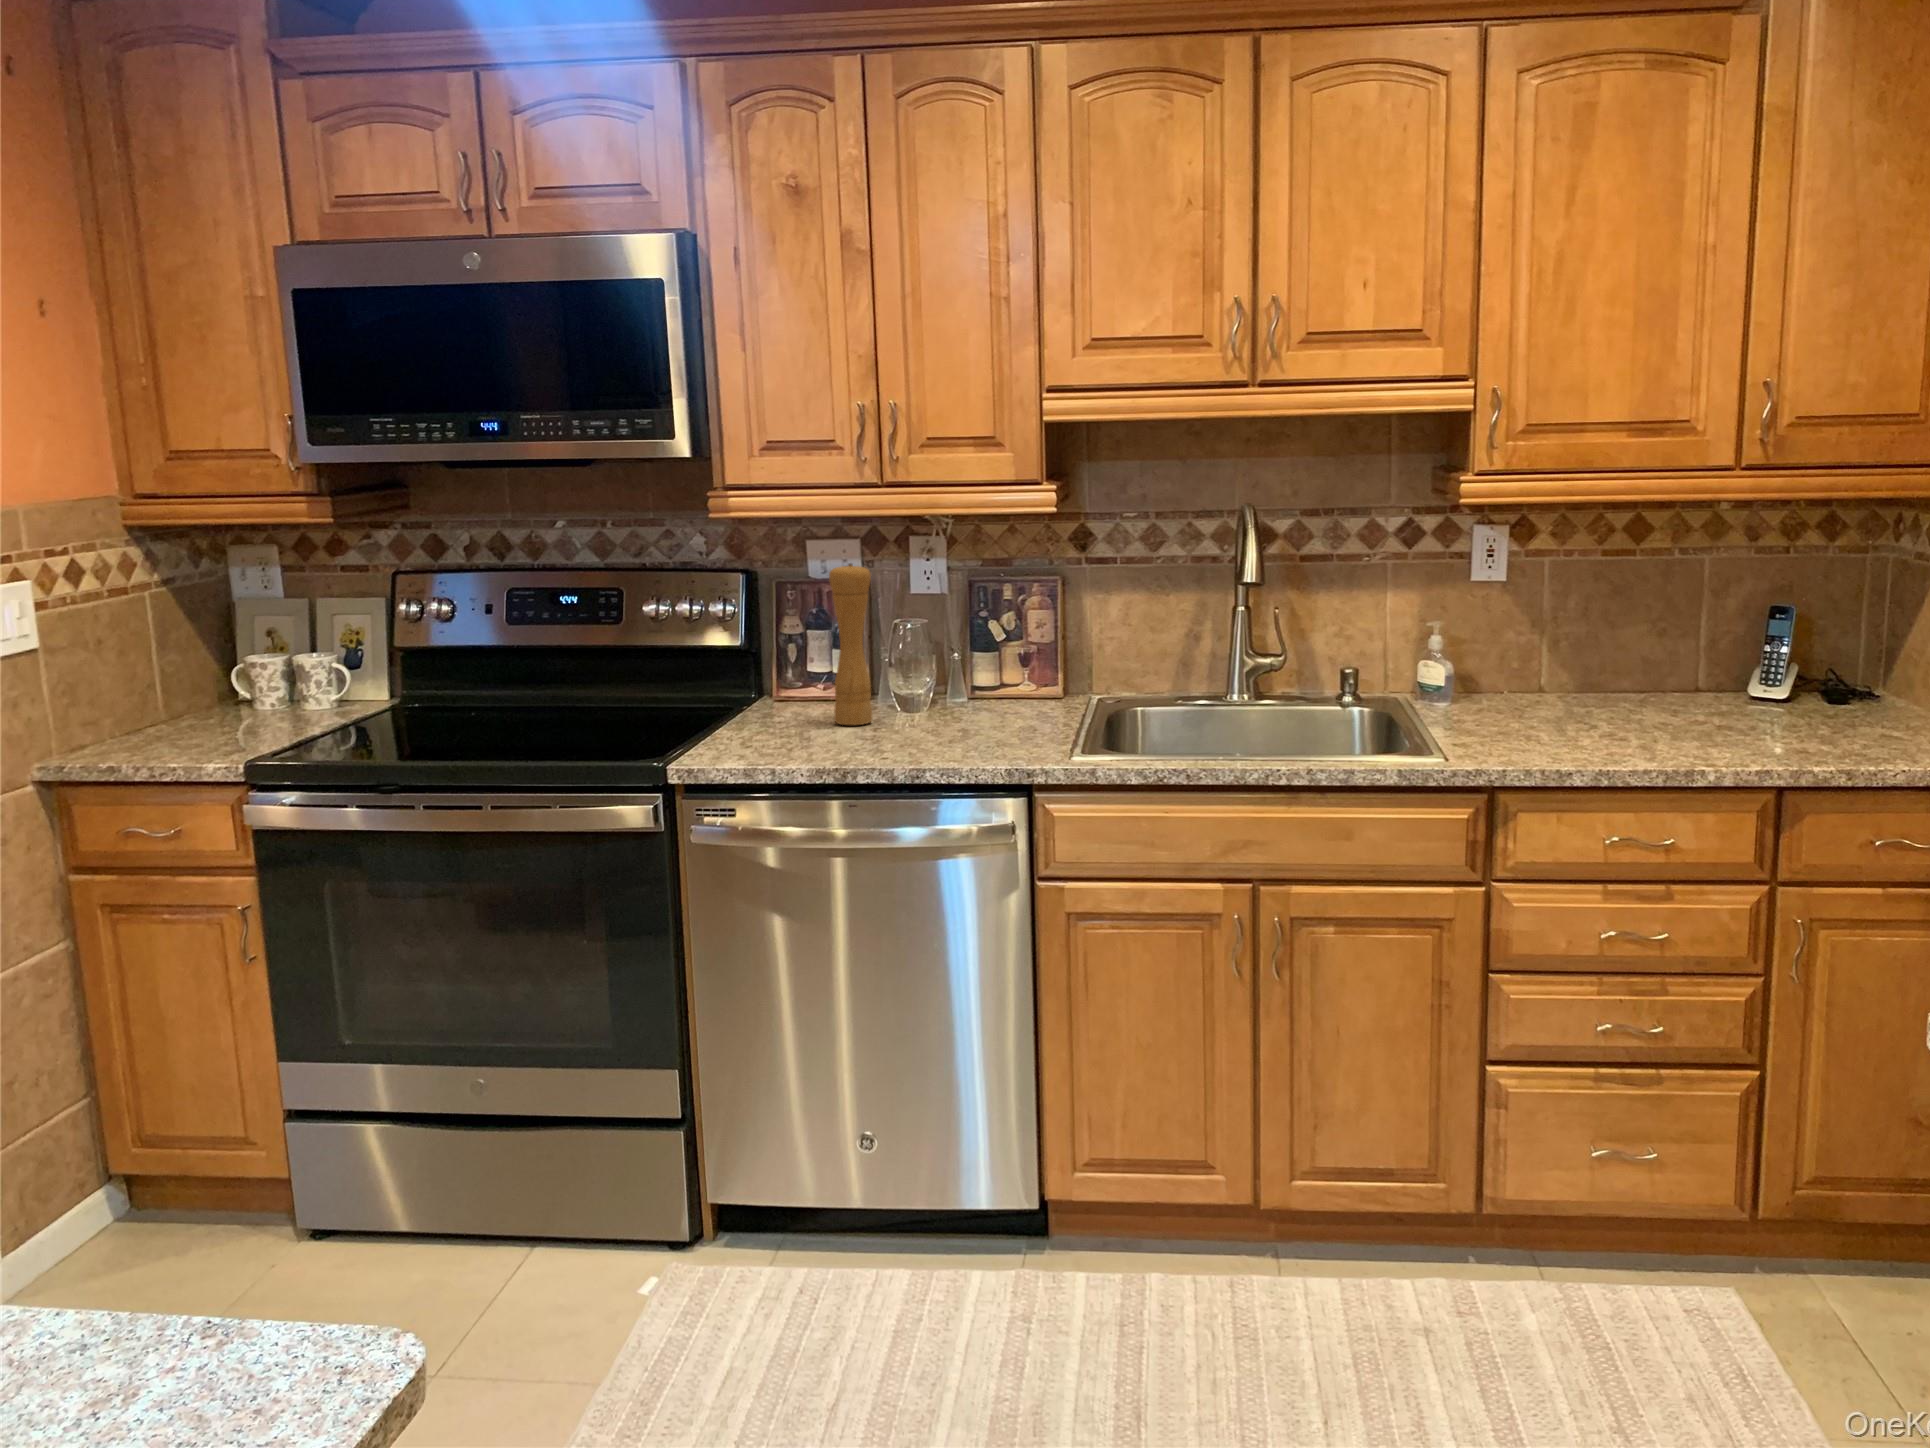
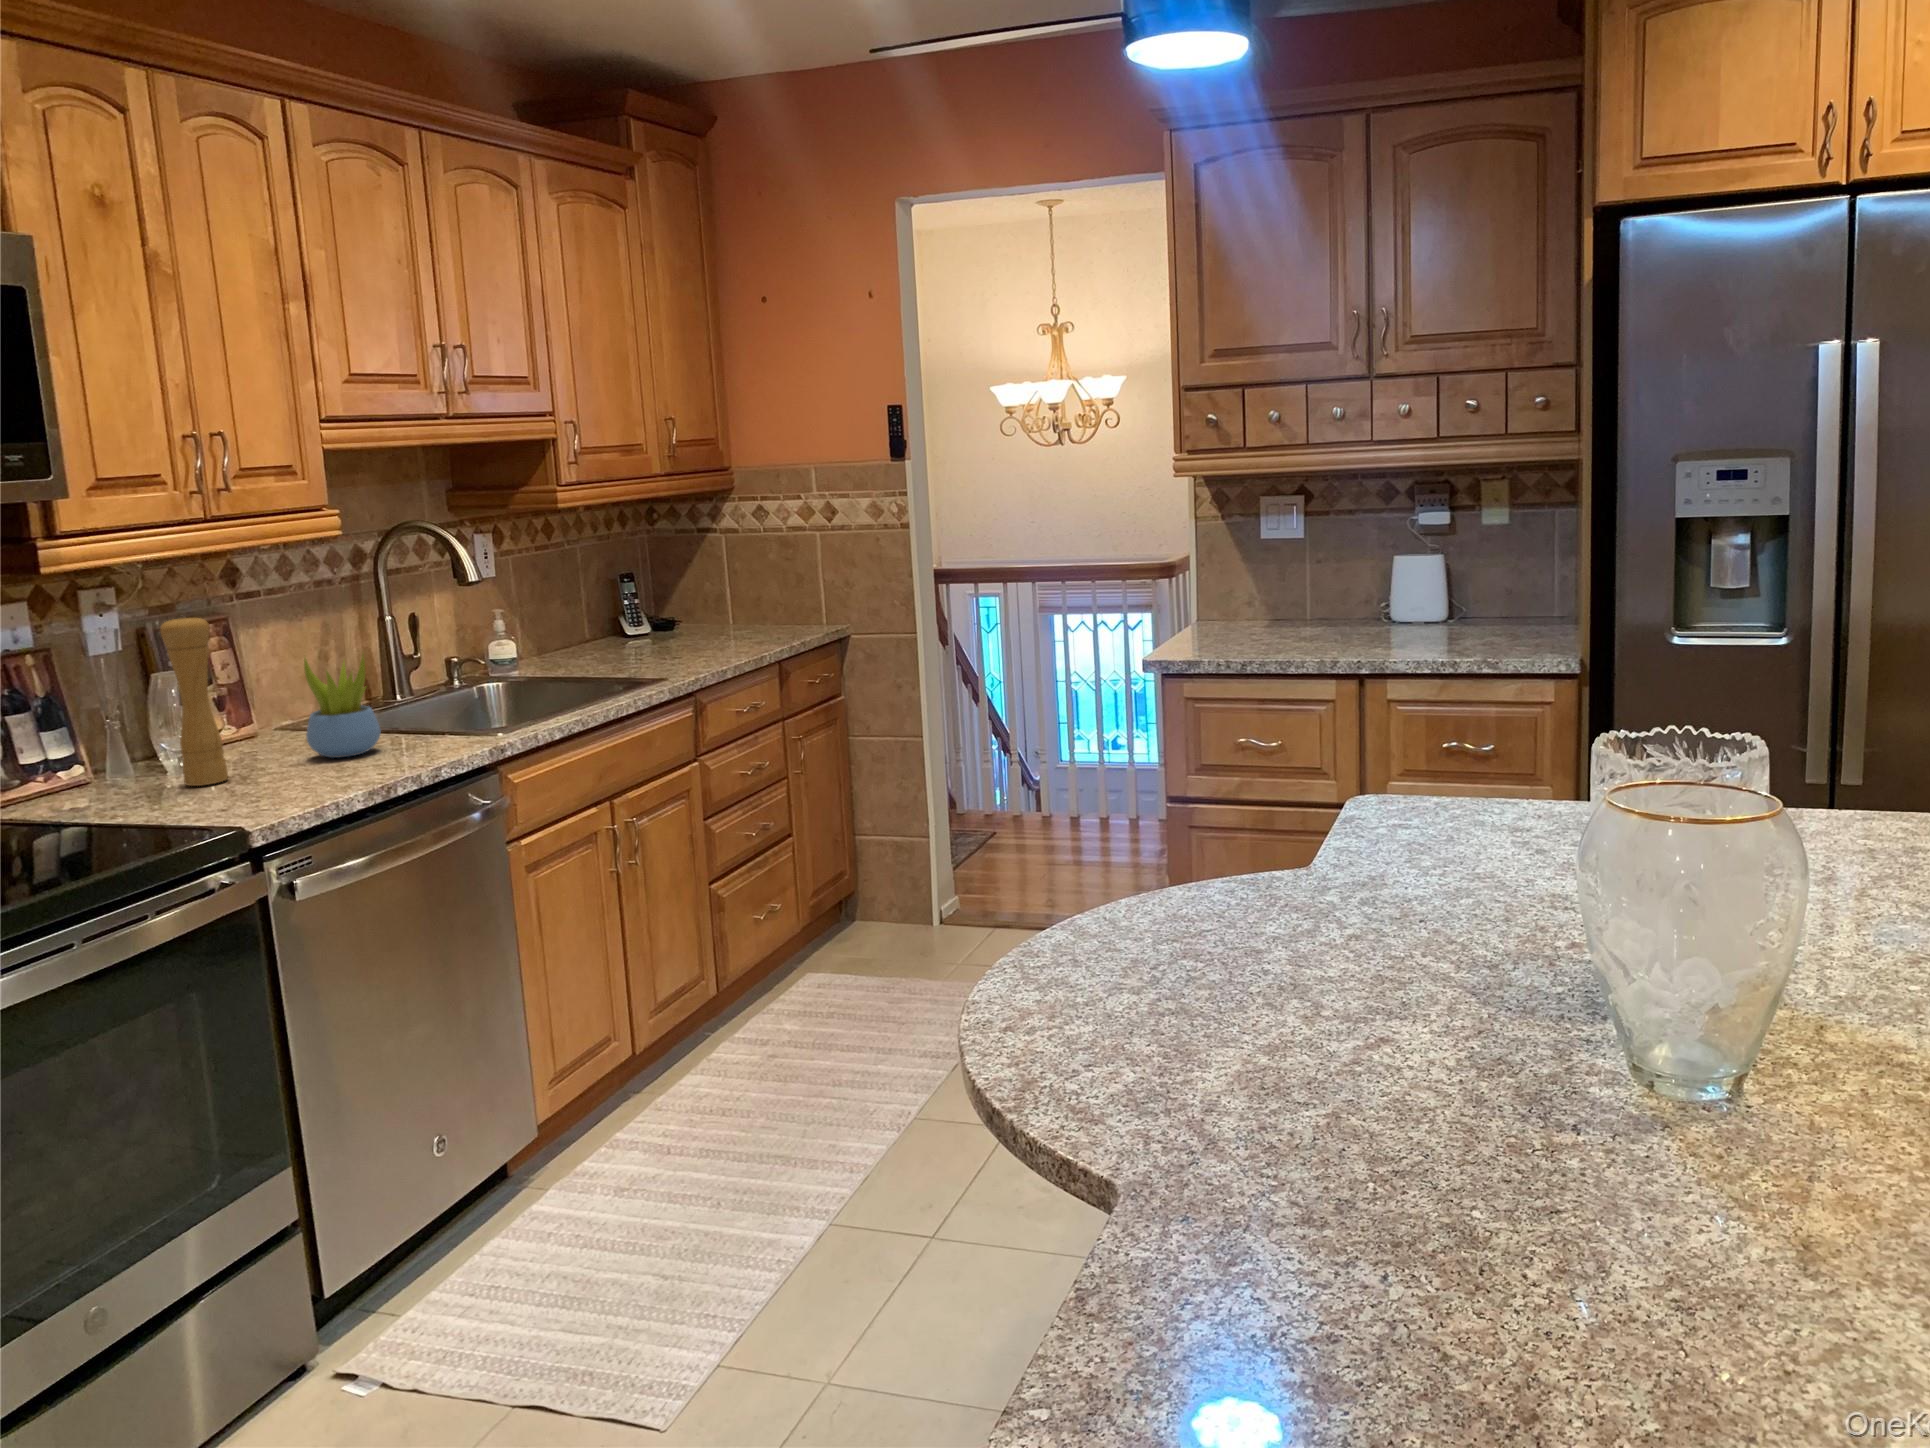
succulent plant: none [926,622,1004,736] -> present [304,655,381,758]

